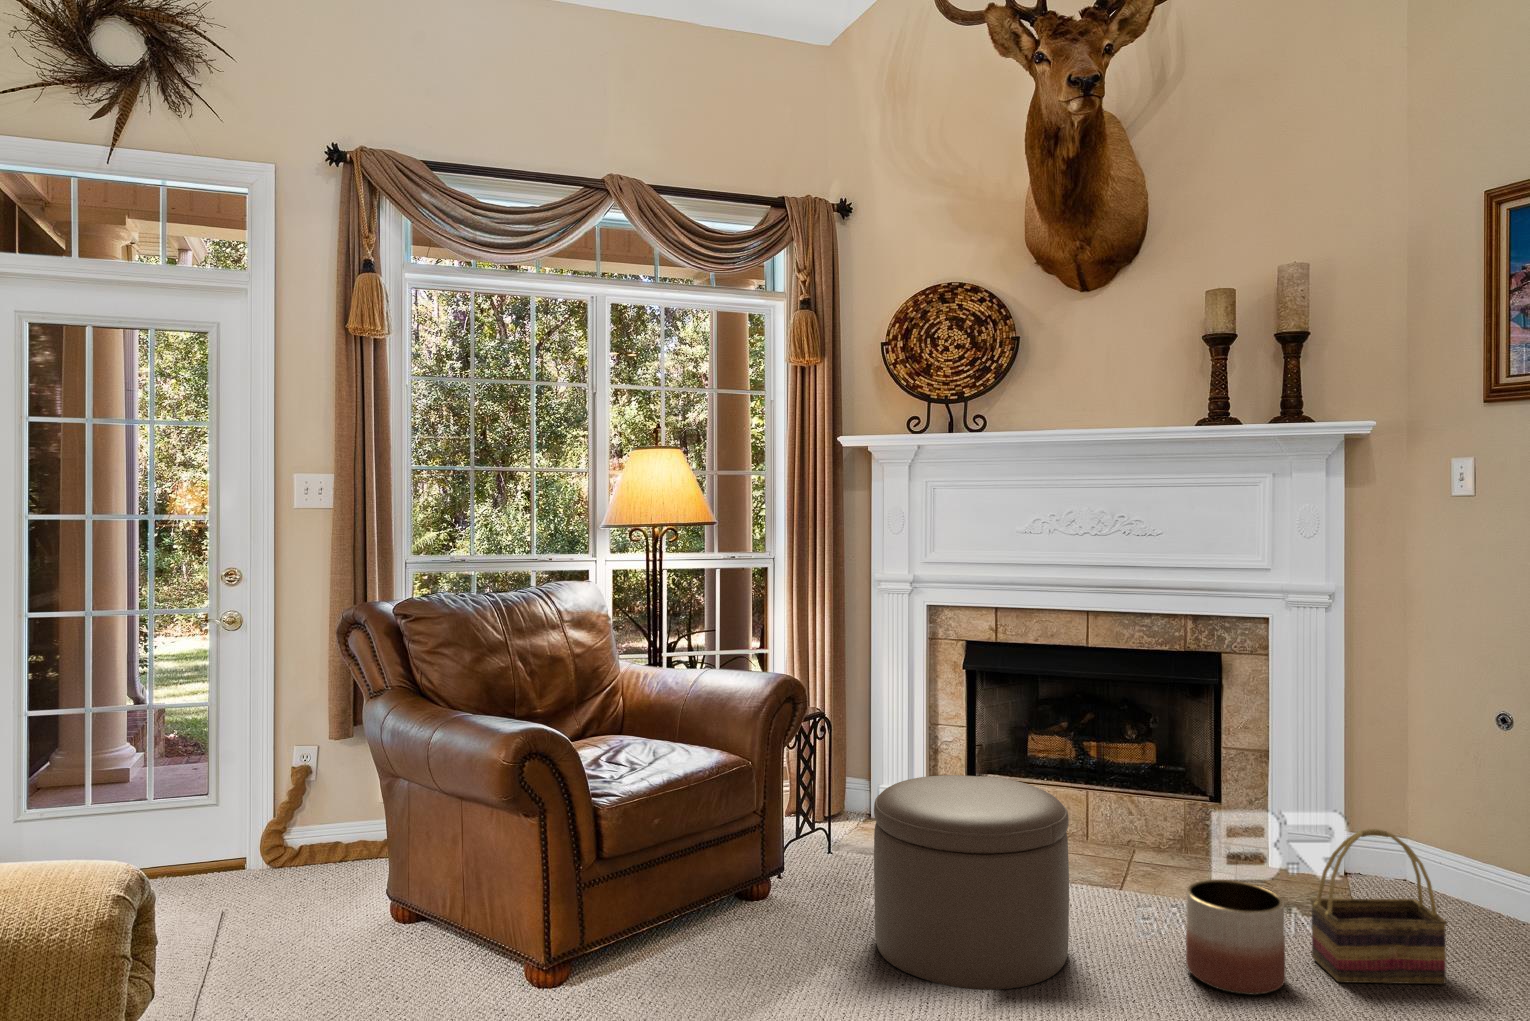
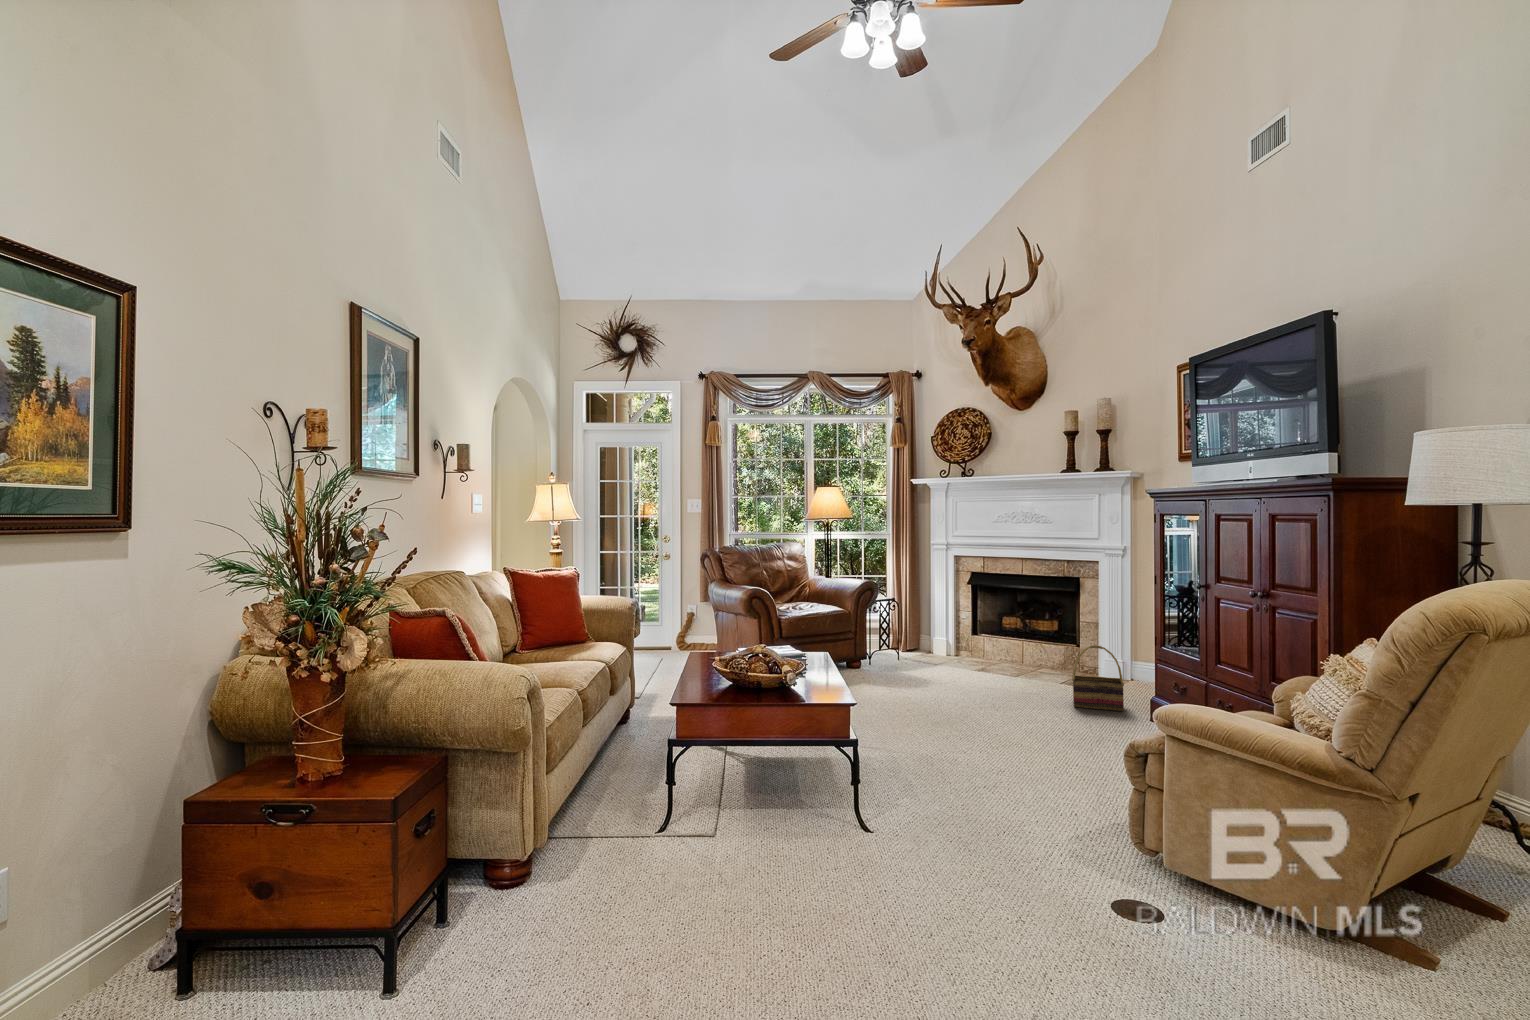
ottoman: present [874,775,1069,990] -> none [890,621,968,697]
planter: present [1186,880,1285,995] -> none [1011,664,1051,706]

